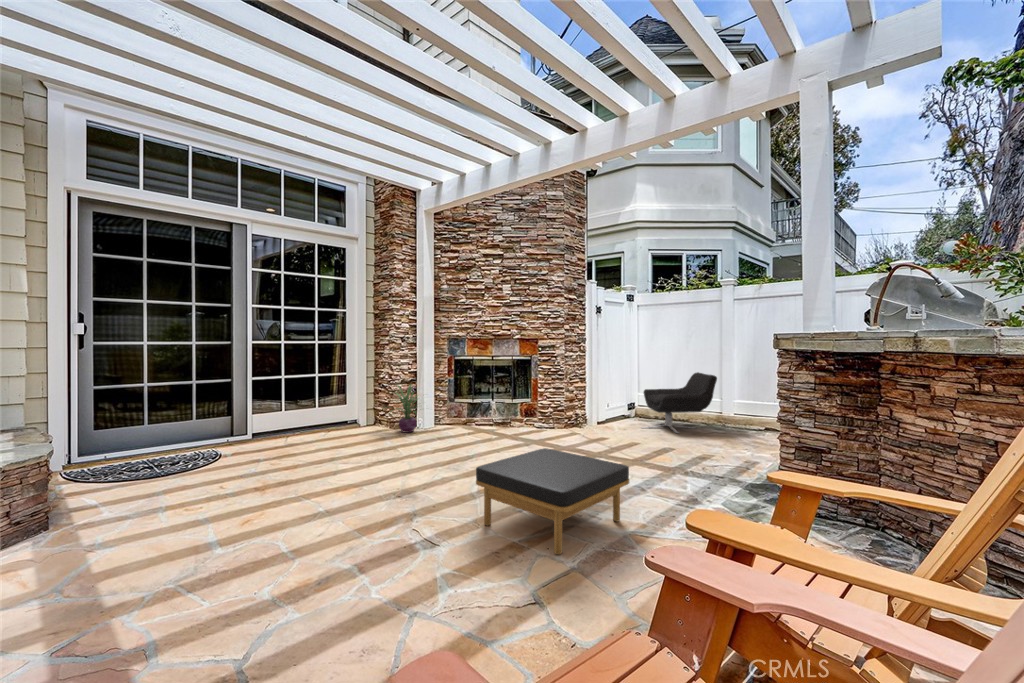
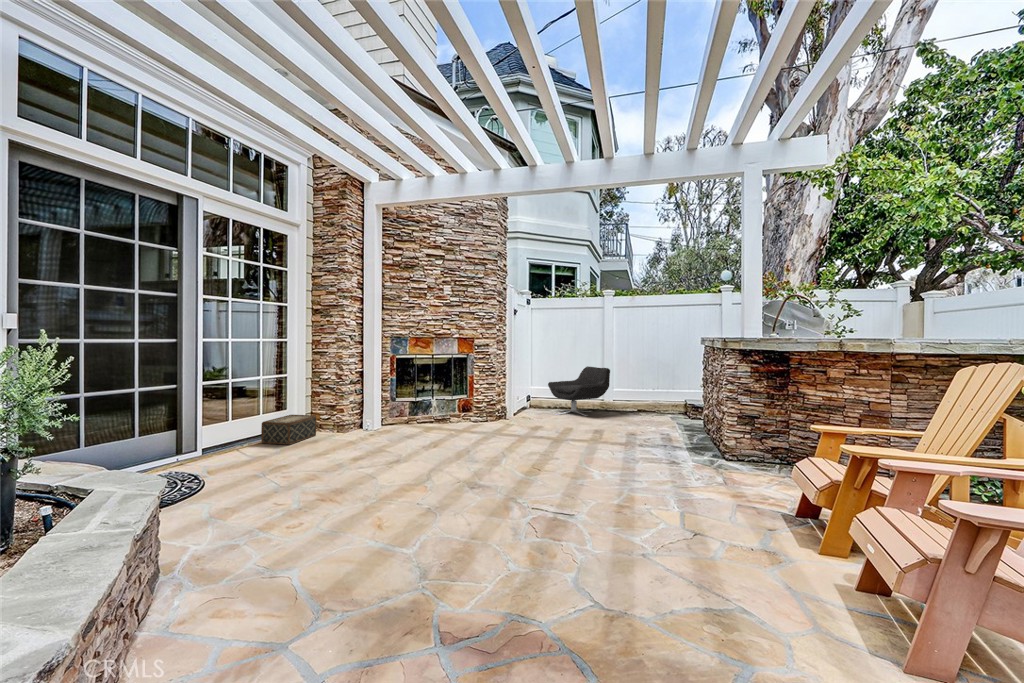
decorative plant: present [390,384,416,433] -> none [343,384,393,434]
woven basket: none [304,409,361,437] -> present [261,415,316,445]
ottoman: present [476,448,629,554] -> none [580,423,665,481]

